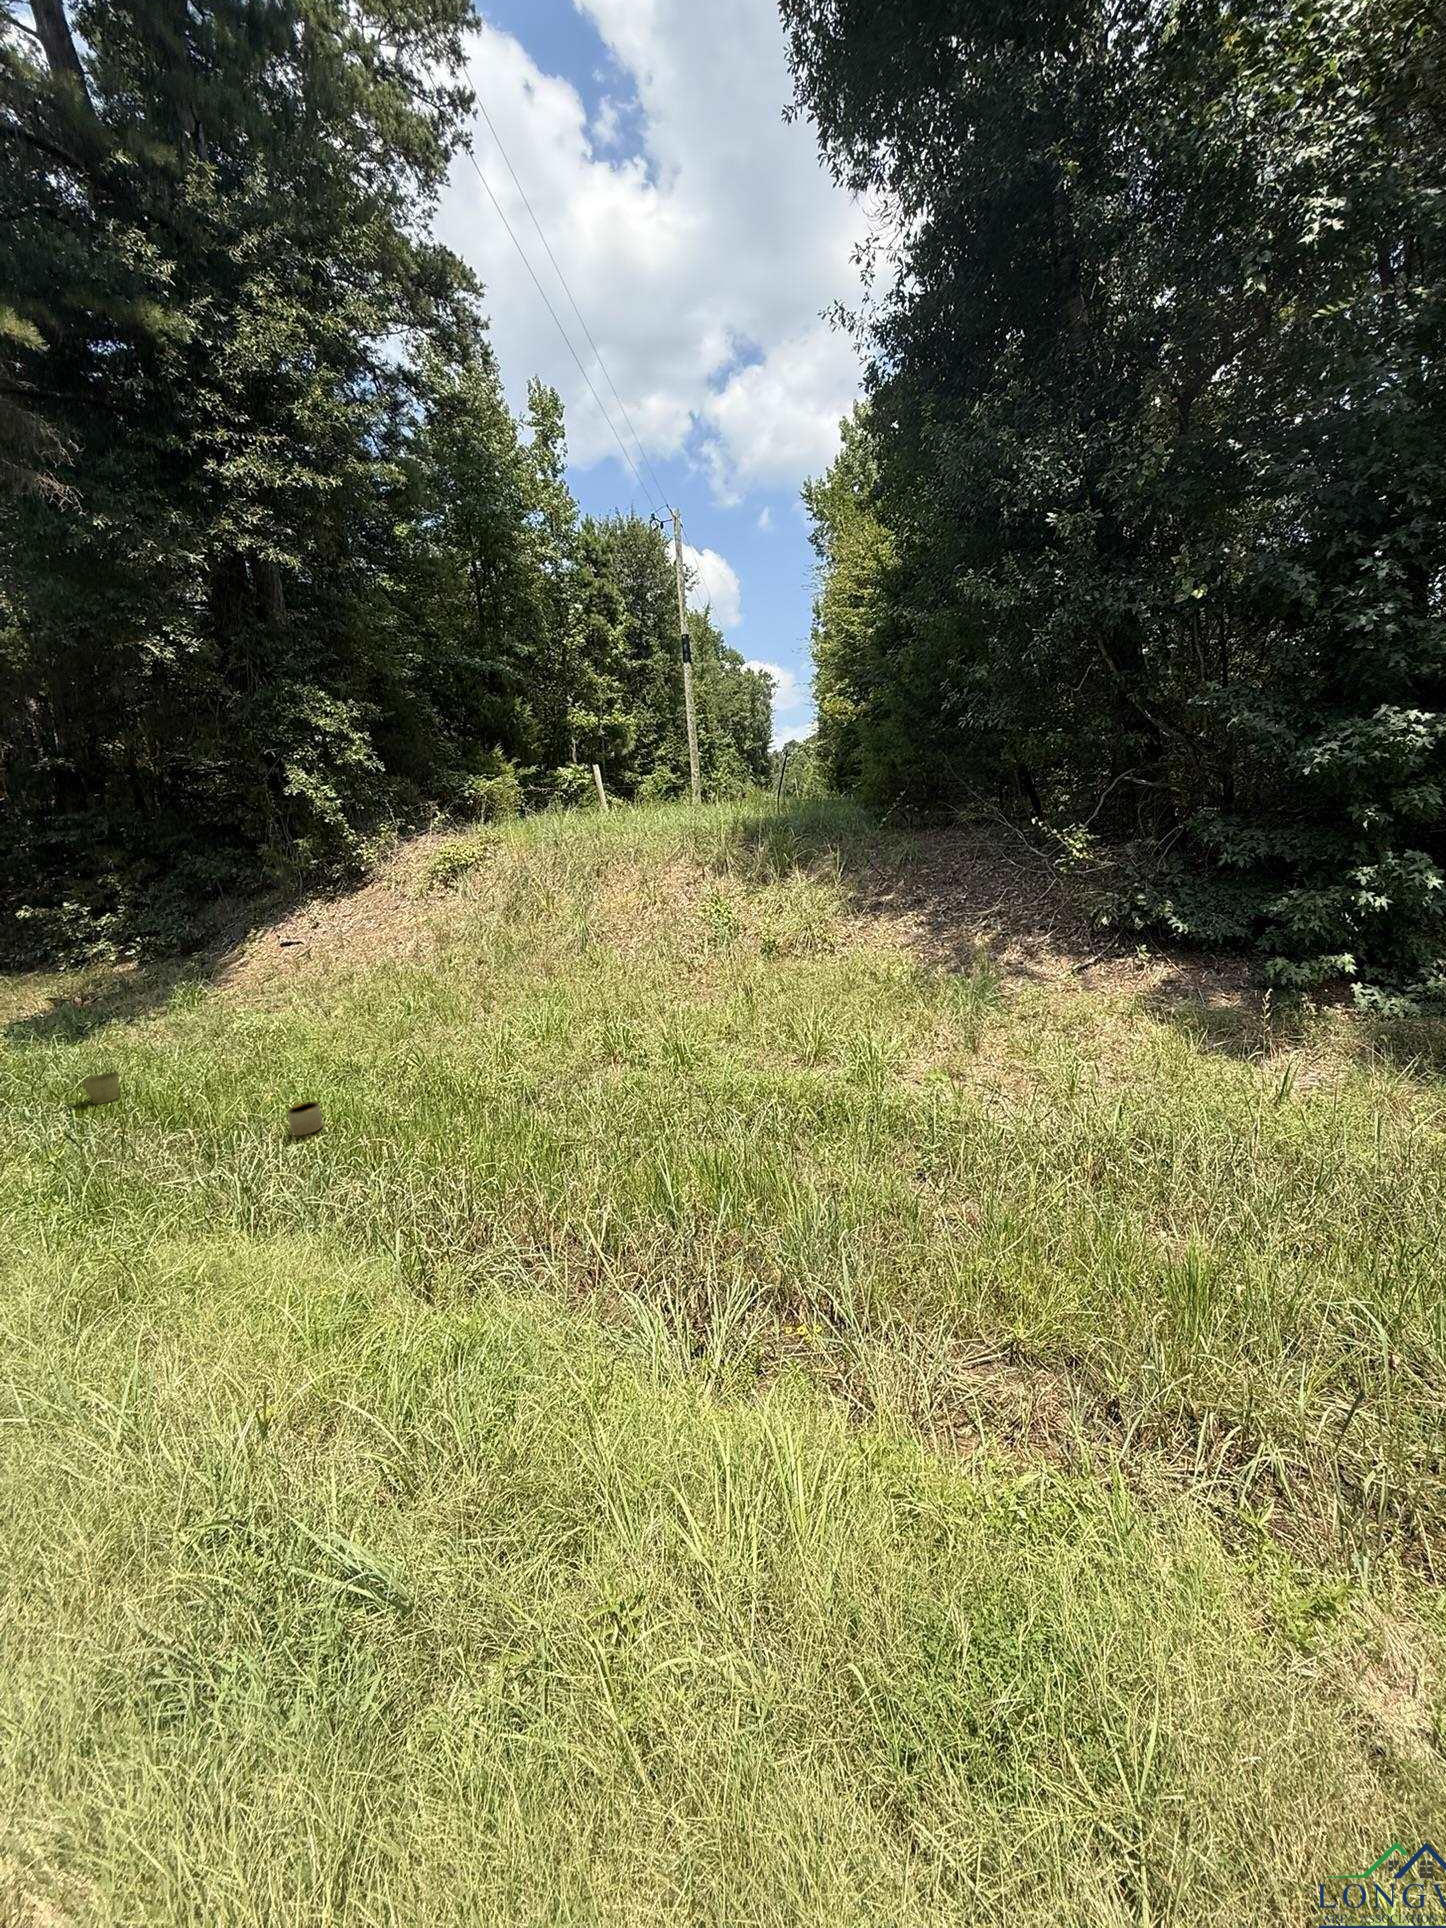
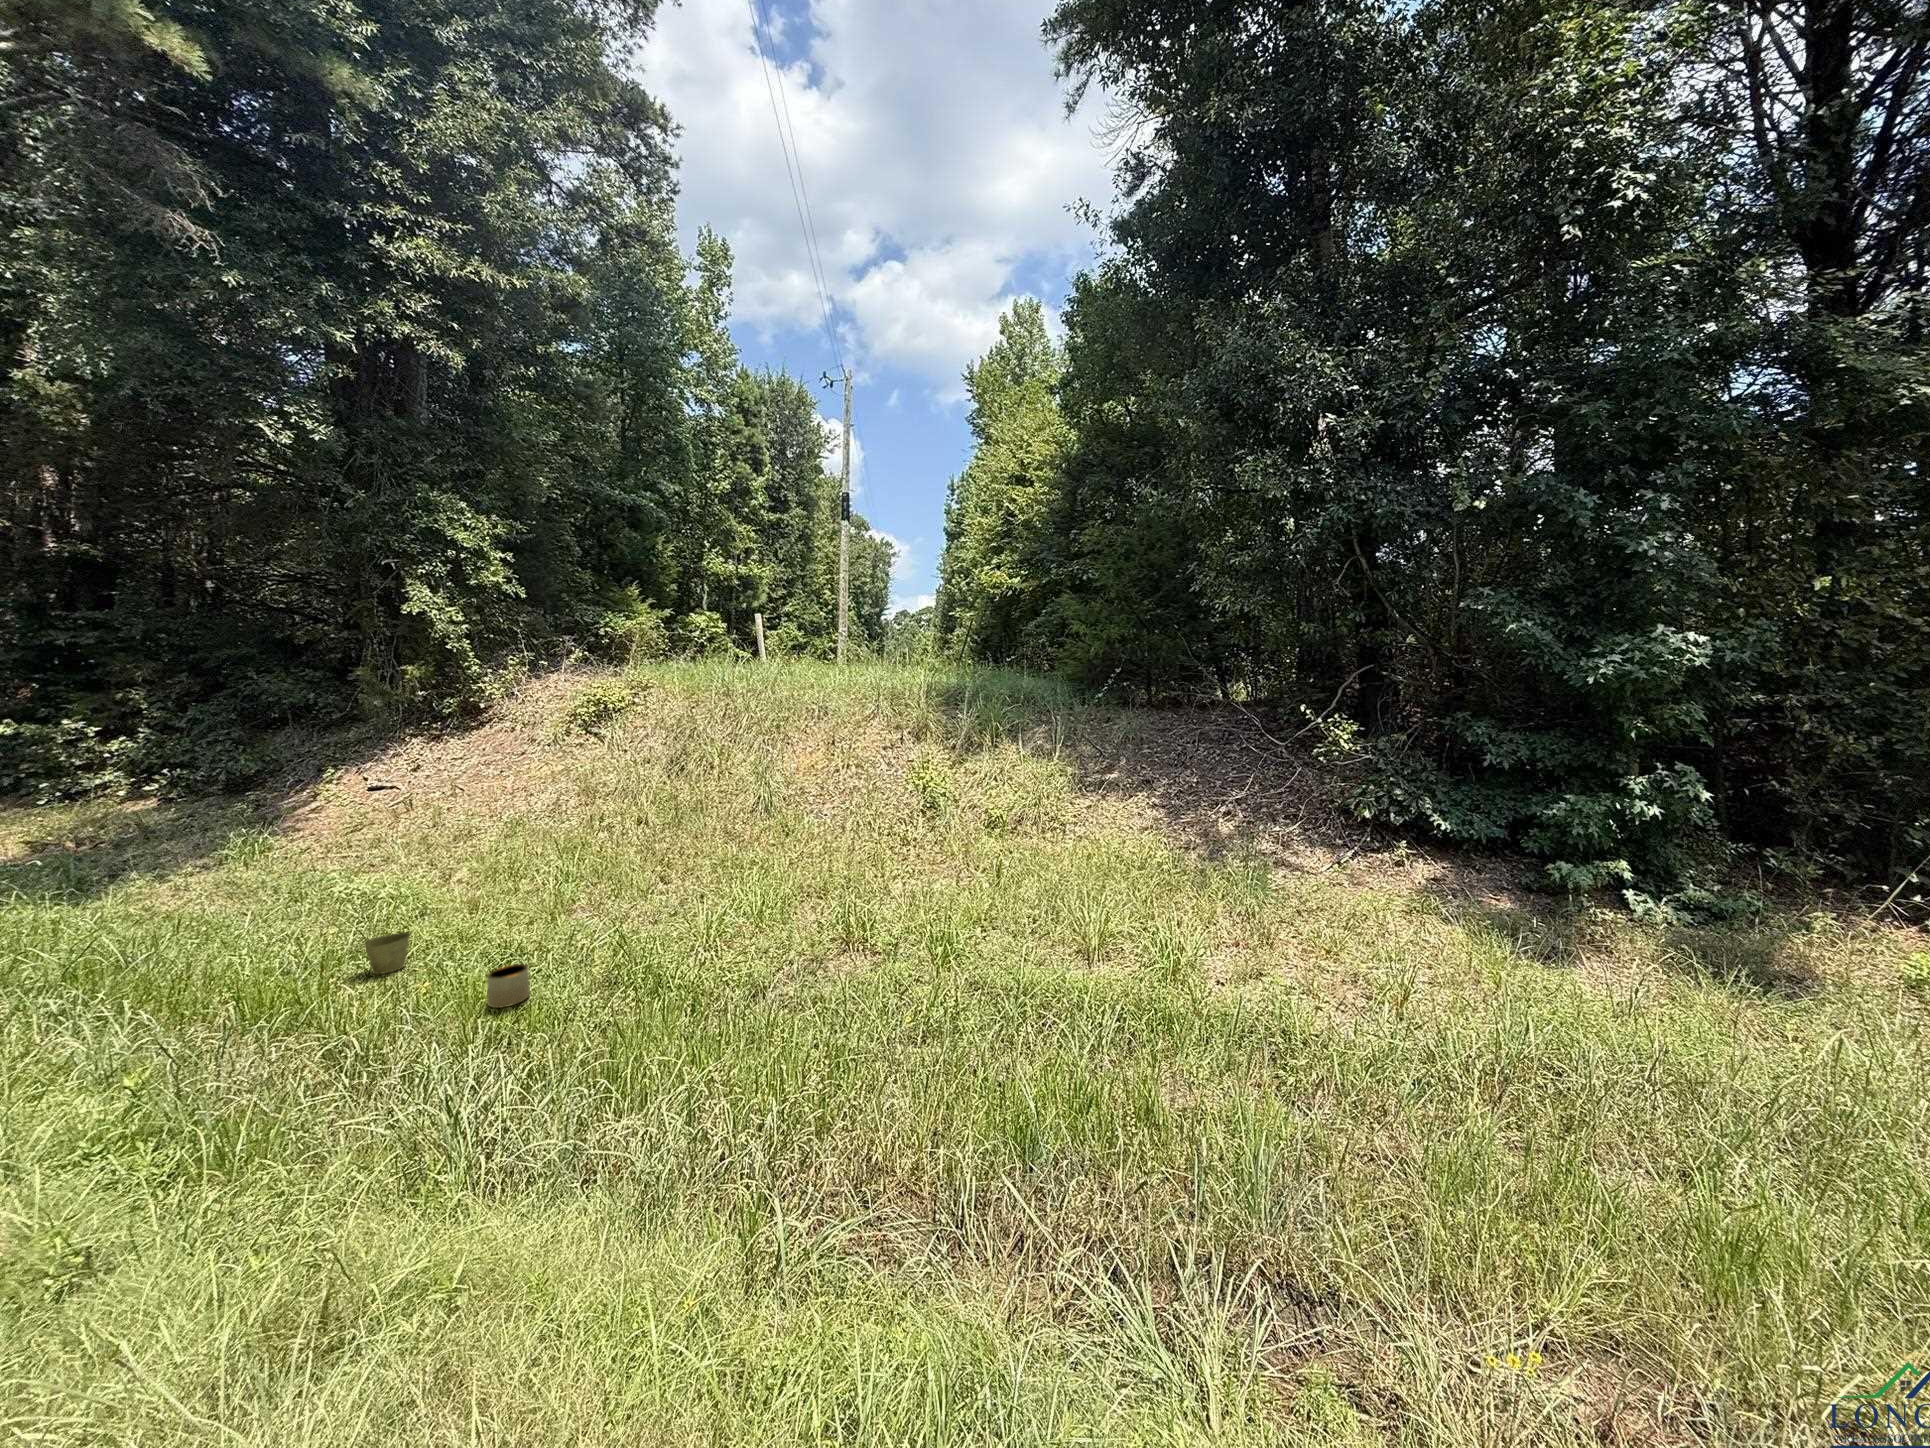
bucket: present [82,1072,119,1104] -> present [364,931,411,974]

